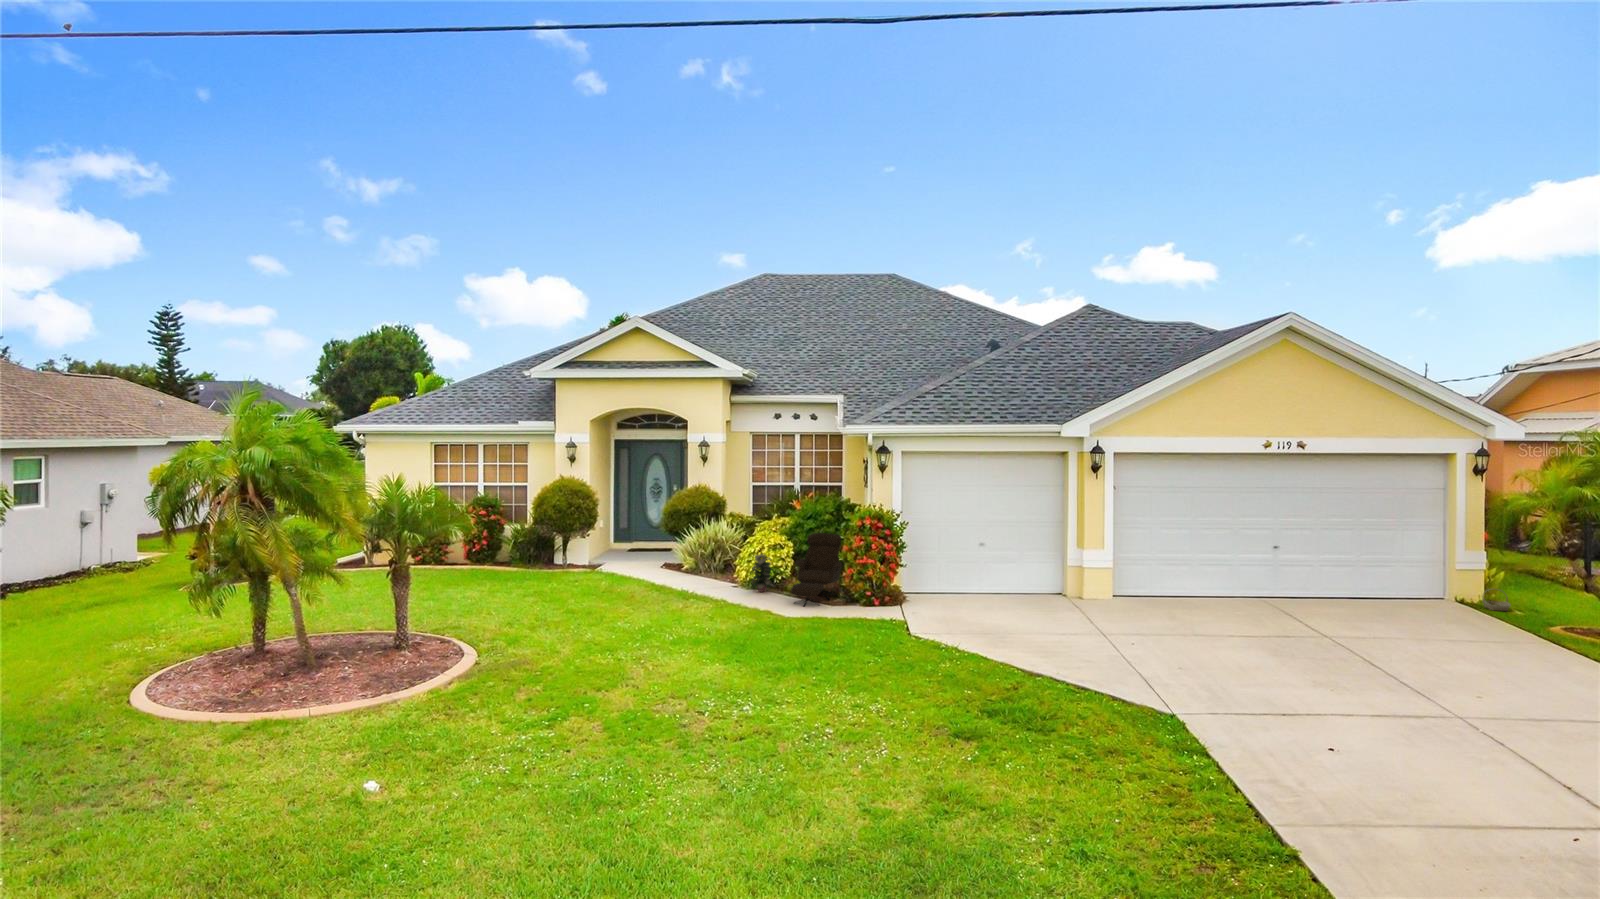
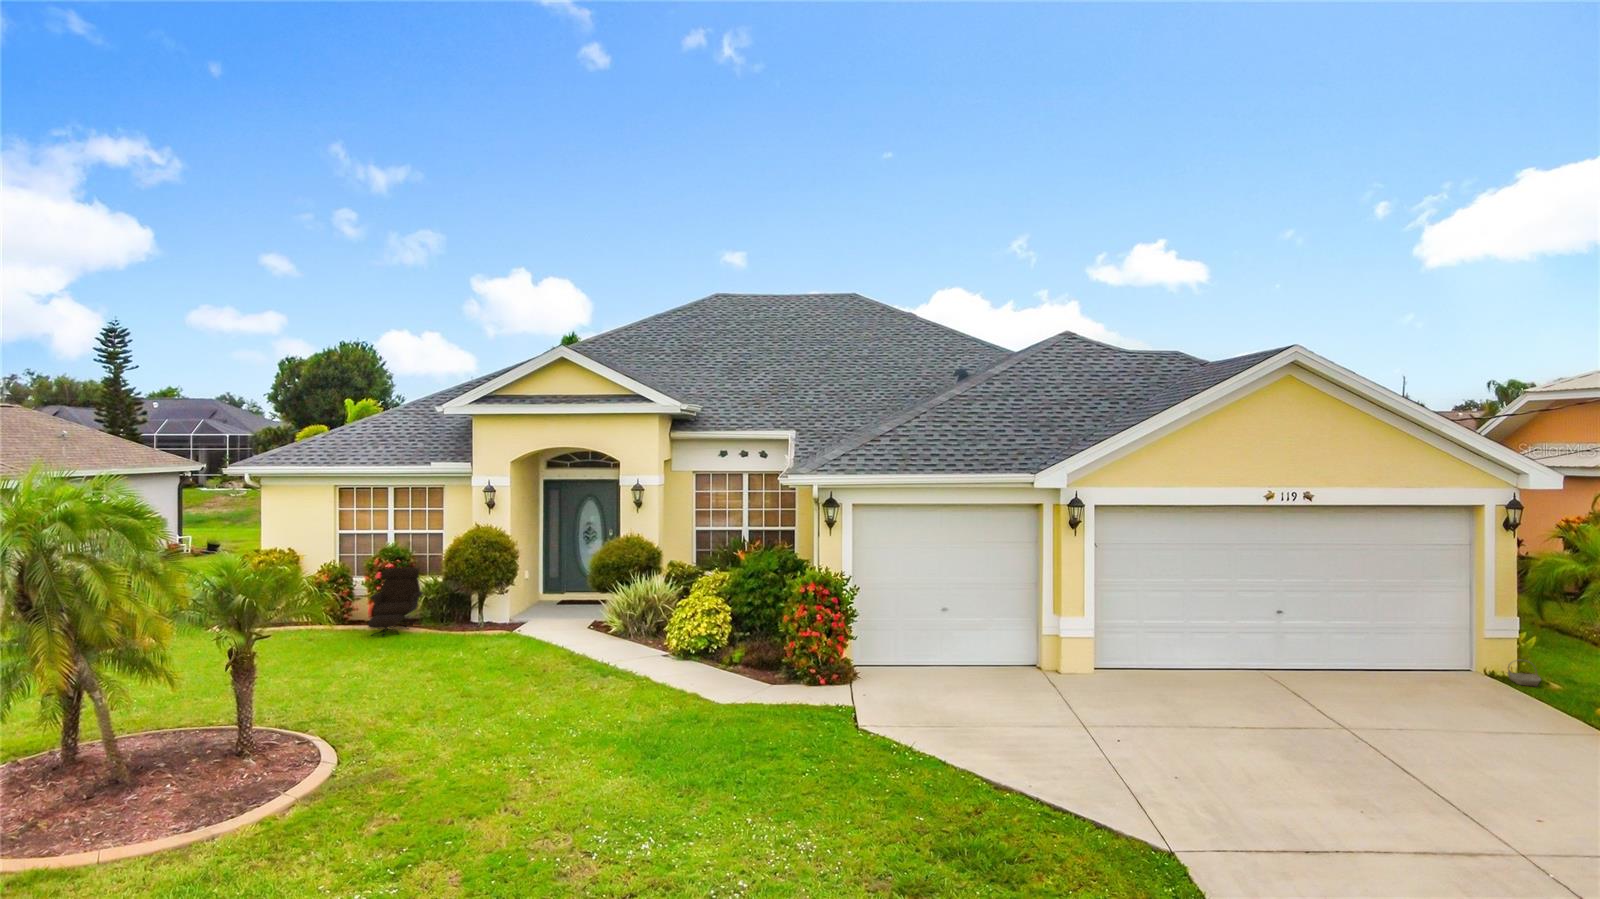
lounge chair: present [791,533,843,606] -> present [368,567,423,636]
decorative plant: present [752,554,772,592] -> none [678,622,708,667]

